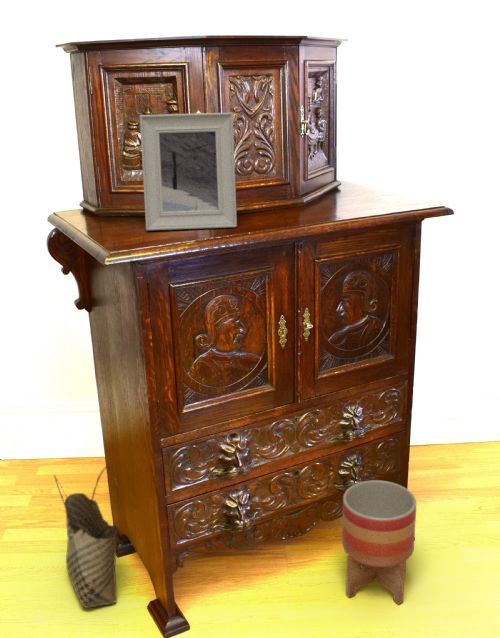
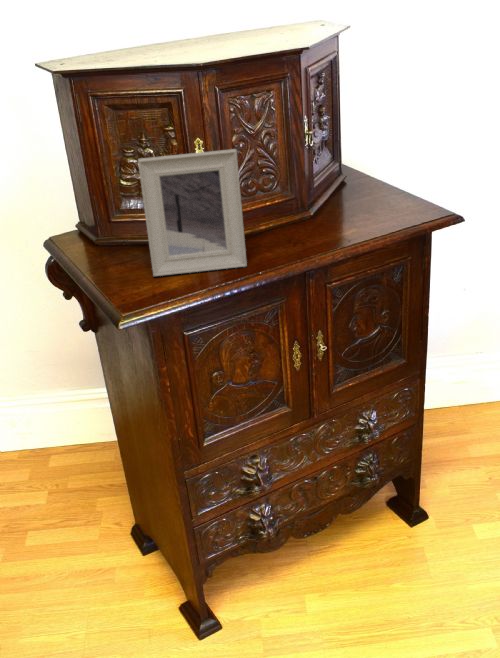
woven basket: present [55,467,118,608] -> none [76,483,147,618]
planter: present [342,480,416,604] -> none [363,478,435,595]

